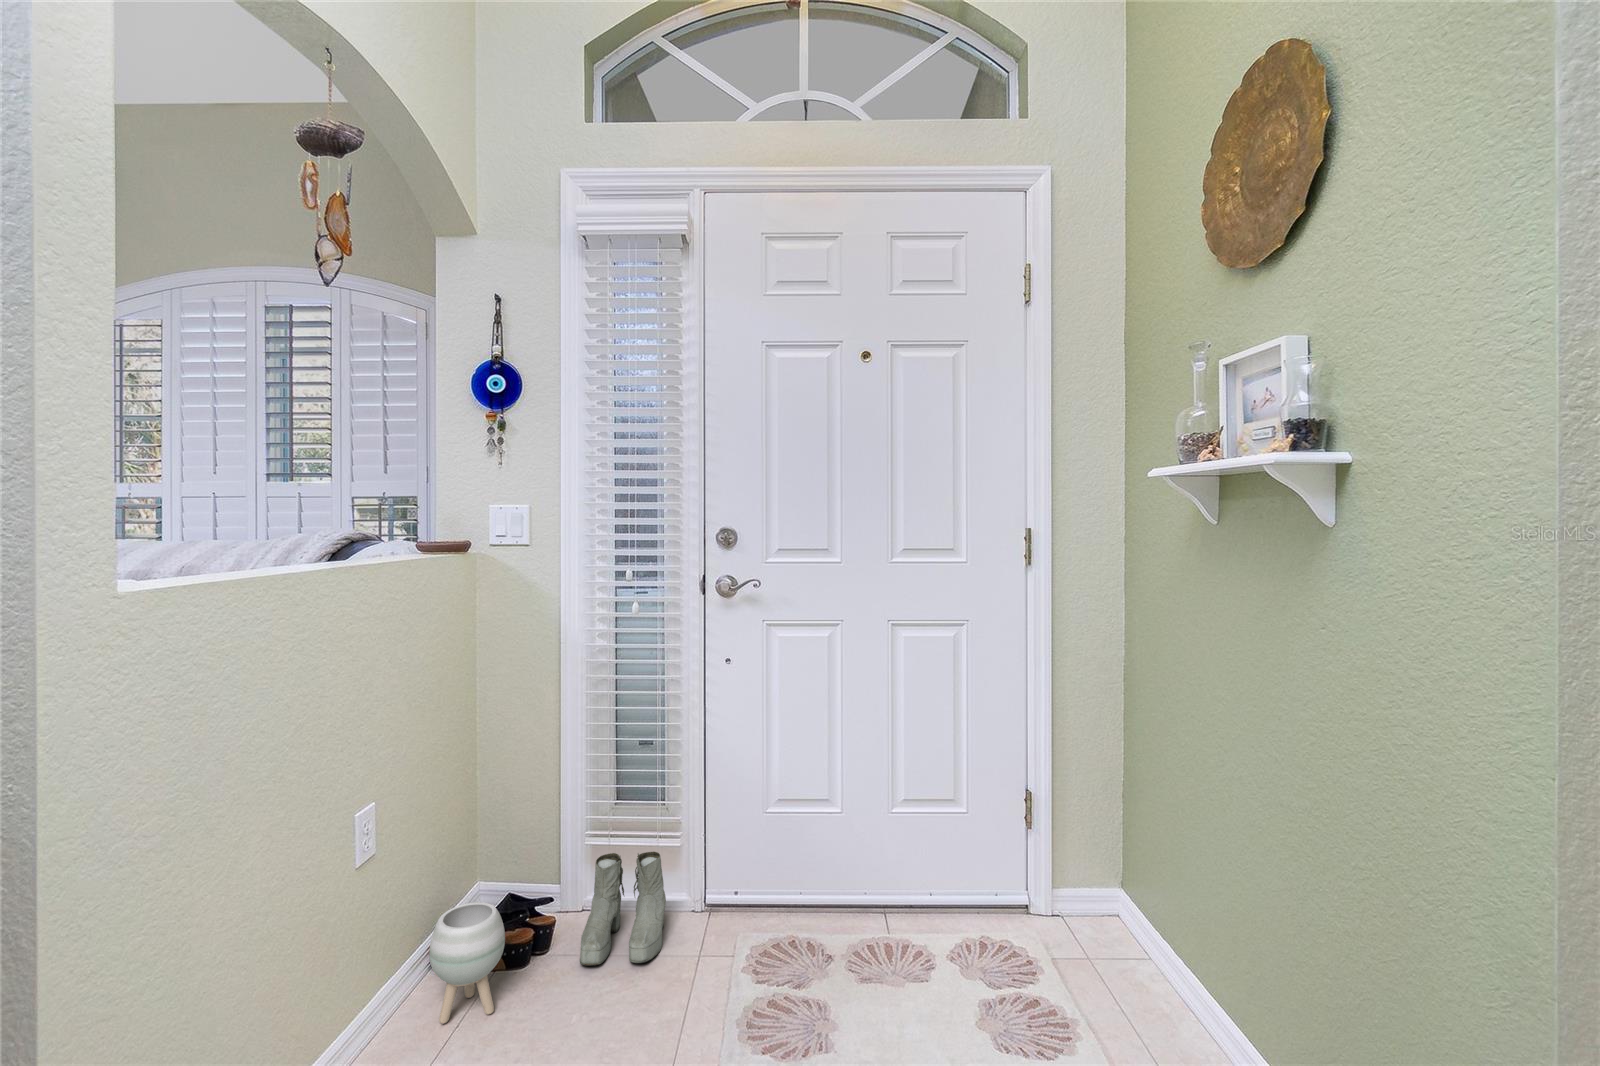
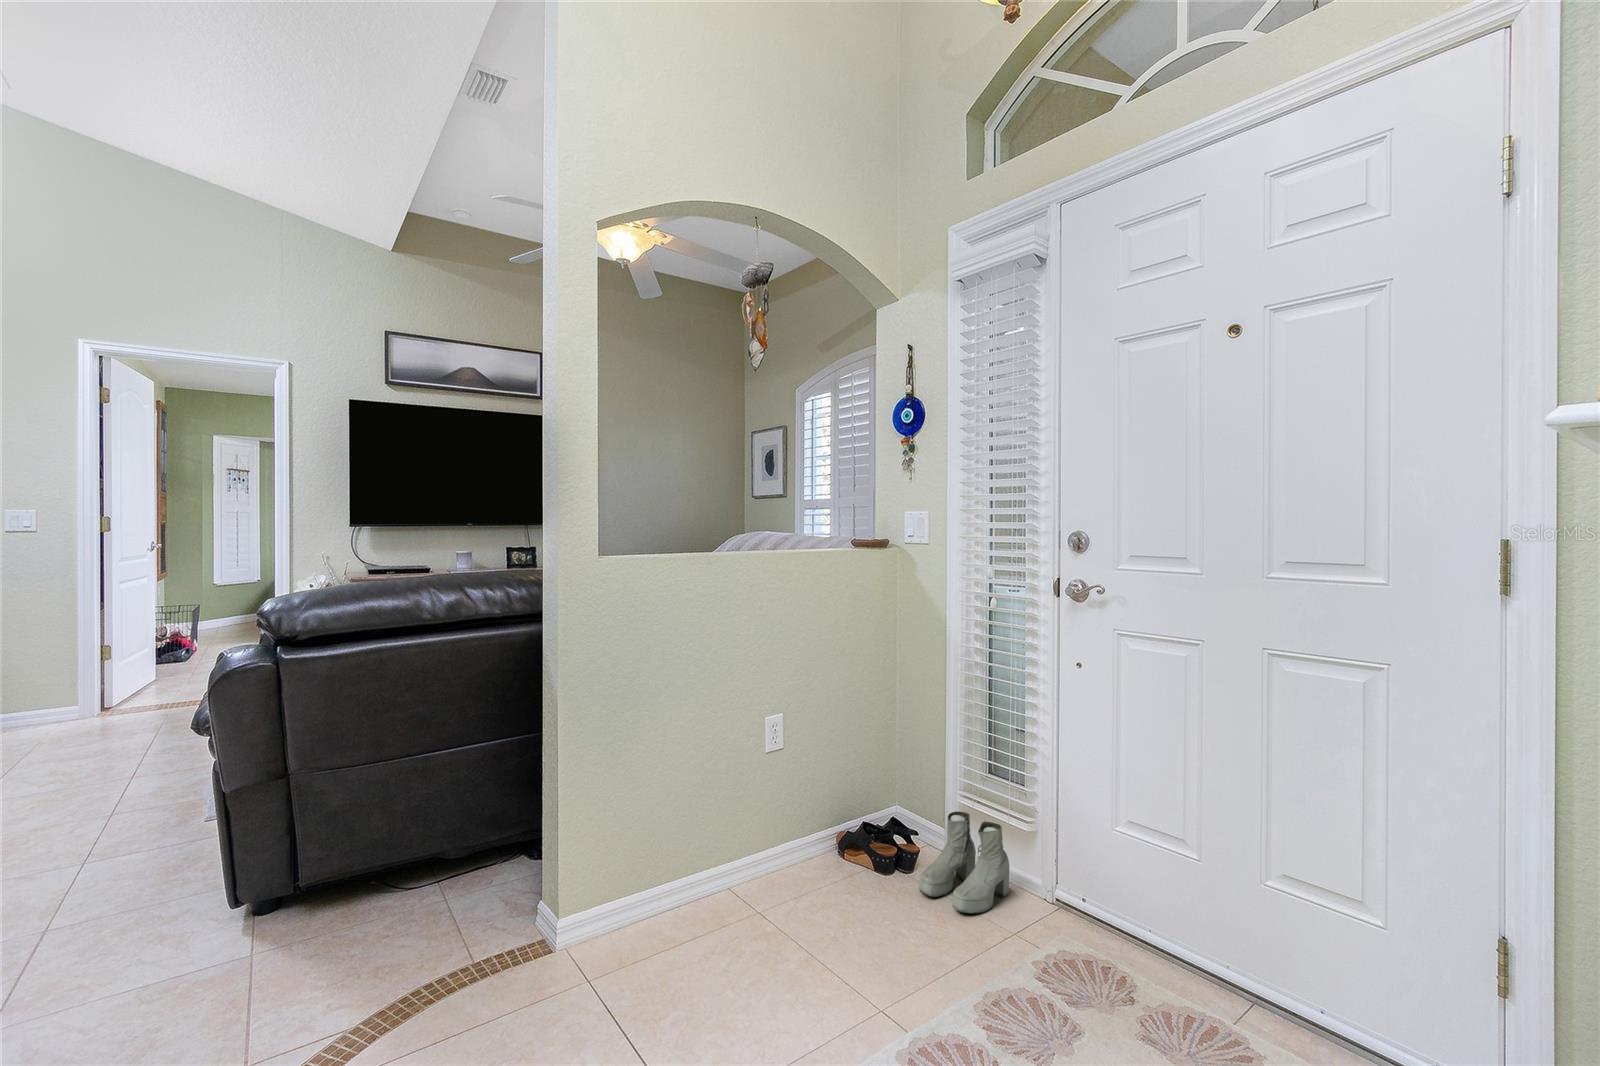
planter: present [429,902,505,1024] -> none [810,804,861,891]

